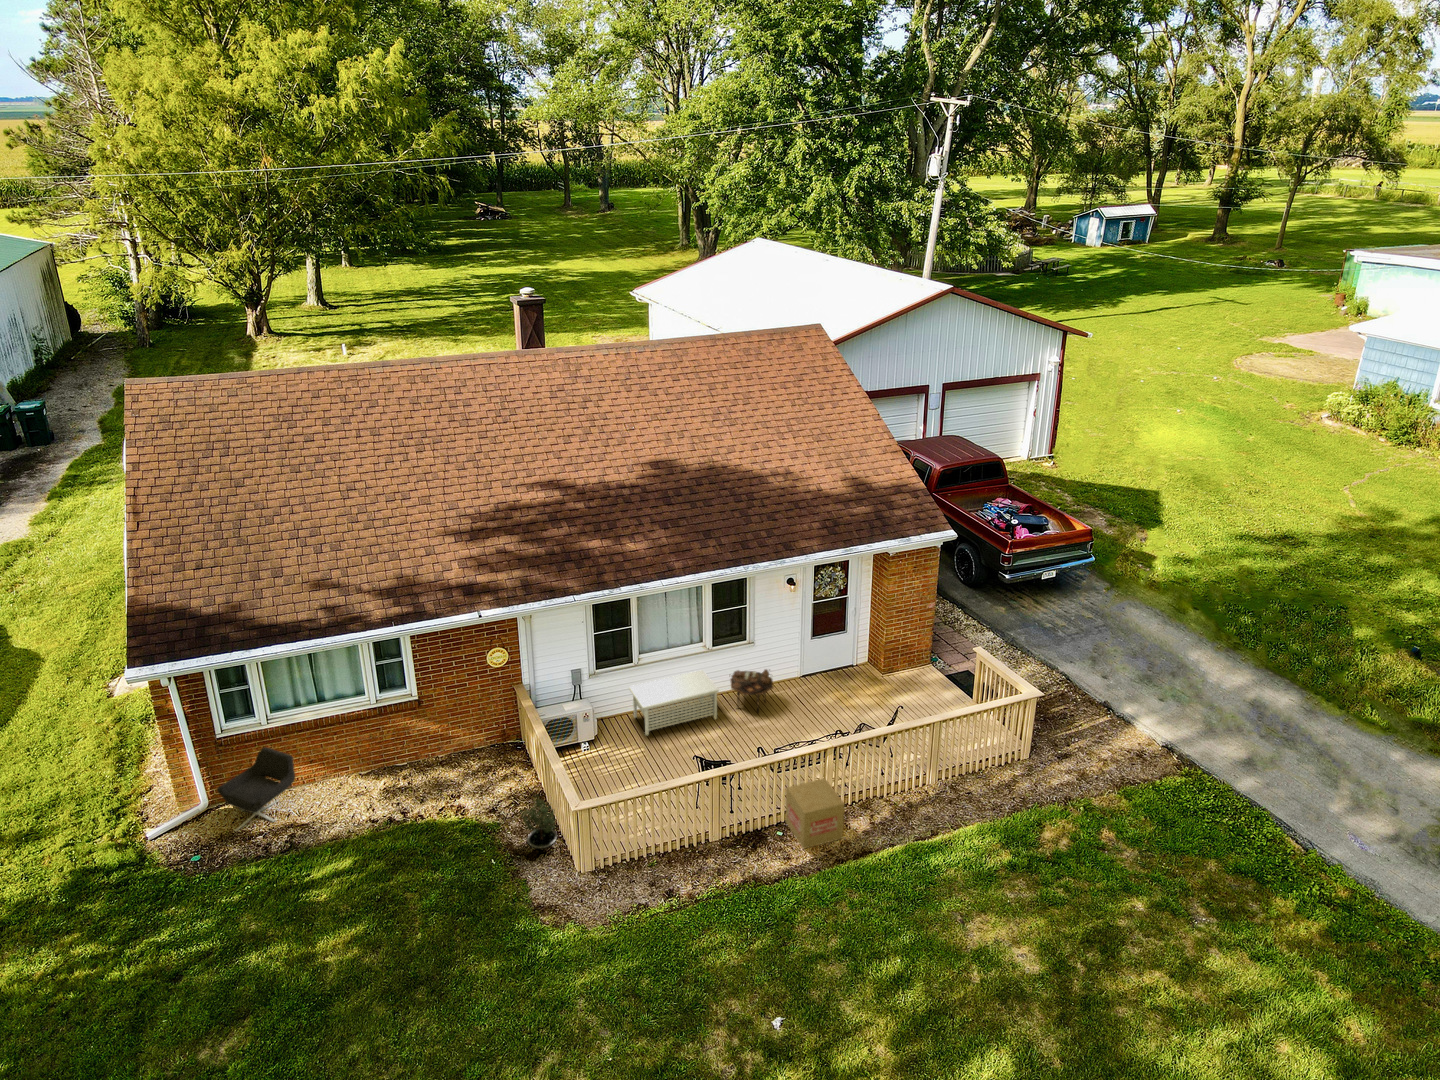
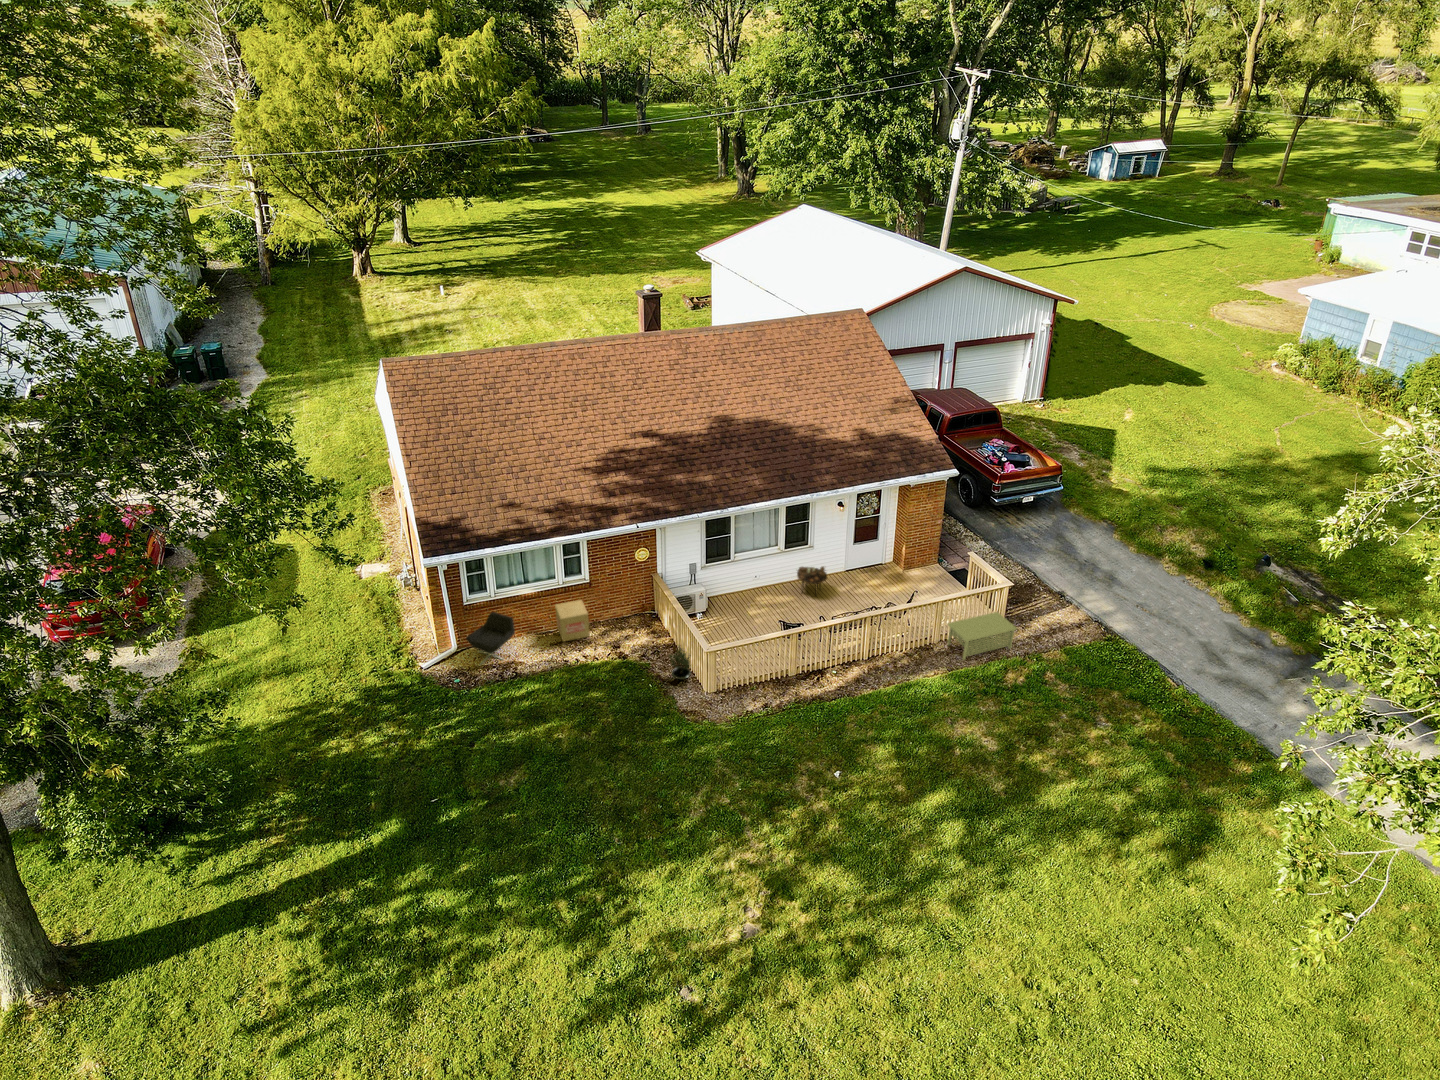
storage bench: present [629,670,719,736] -> present [948,612,1016,660]
cardboard box: present [786,779,845,849] -> present [555,600,590,641]

